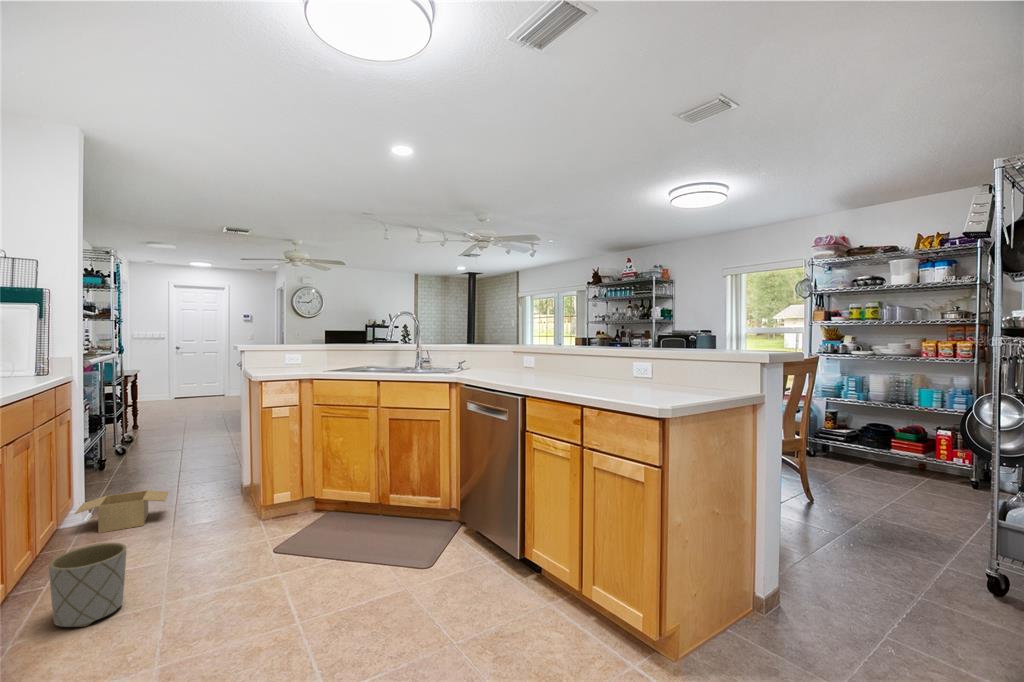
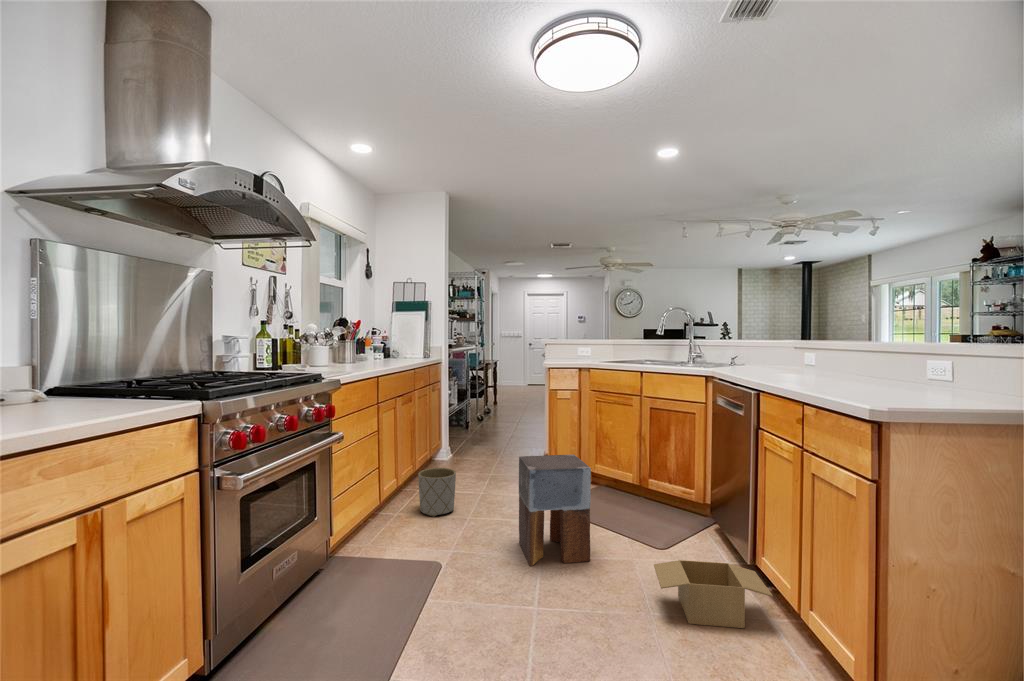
stool: none [252,487,359,649] -> present [519,455,591,566]
cardboard box: present [75,490,168,533] -> present [654,560,773,628]

